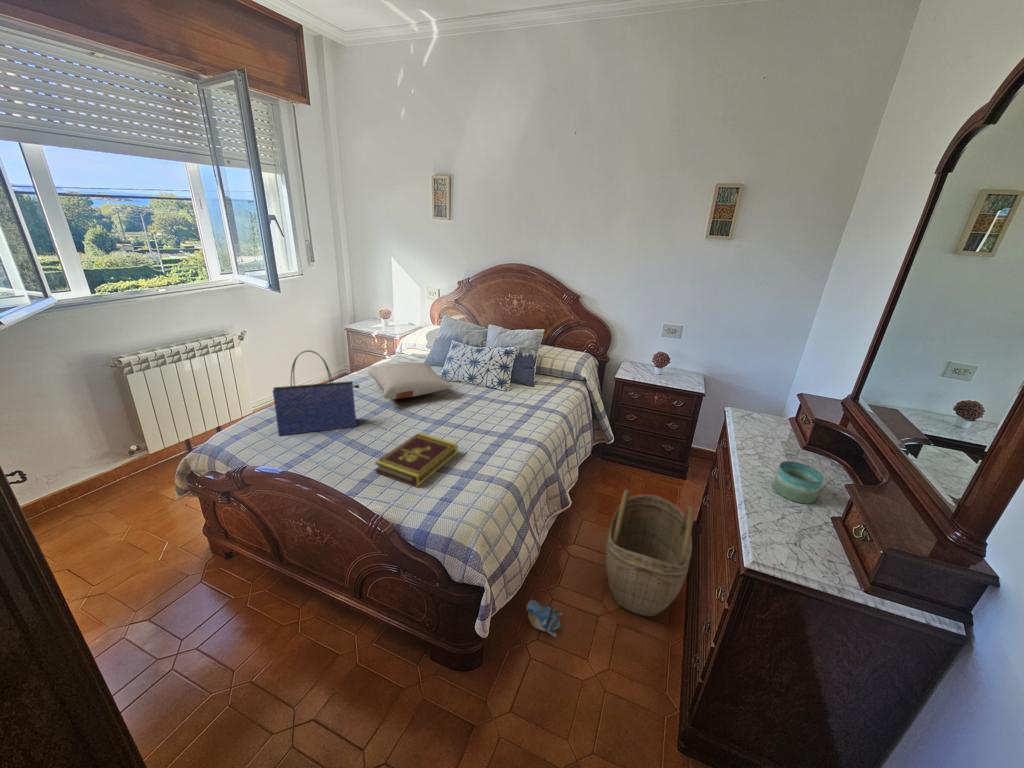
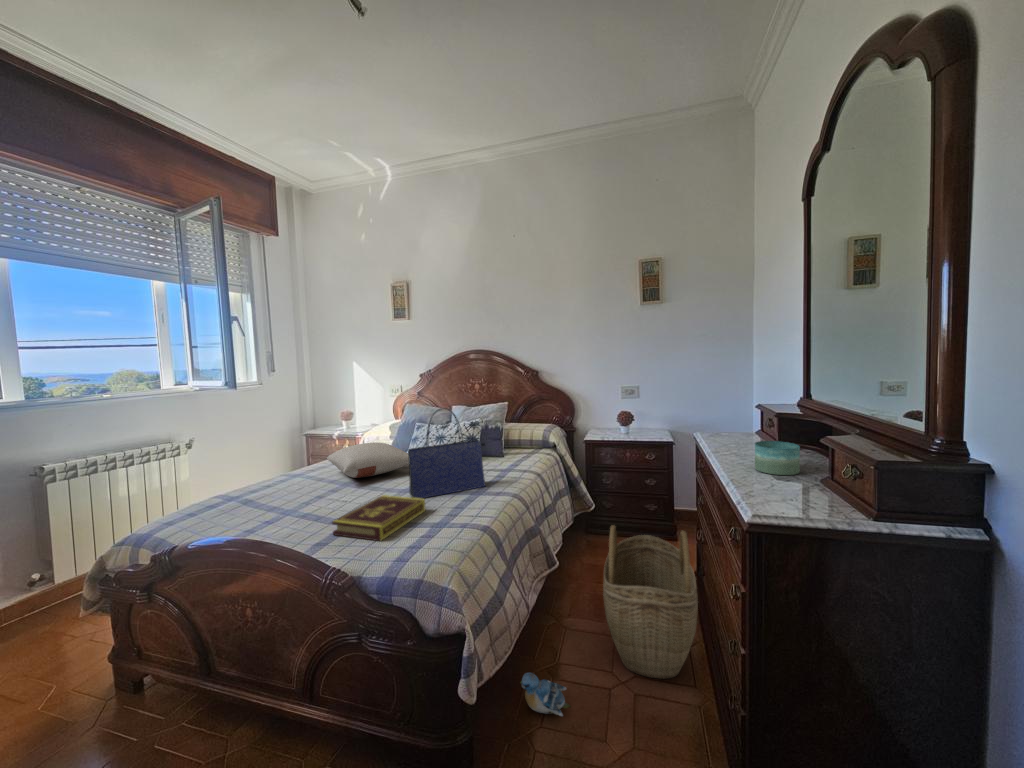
tote bag: present [273,350,359,435] -> present [408,408,485,498]

